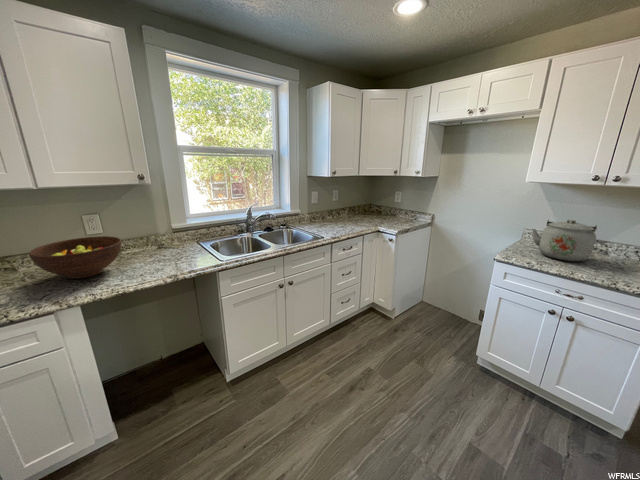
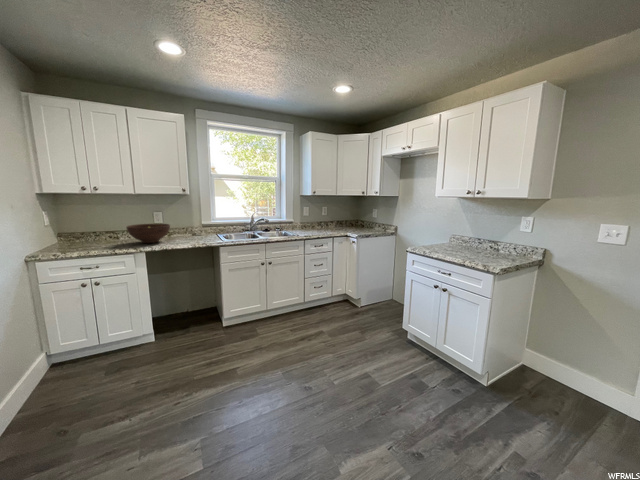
kettle: present [532,220,597,261] -> none [439,223,481,253]

